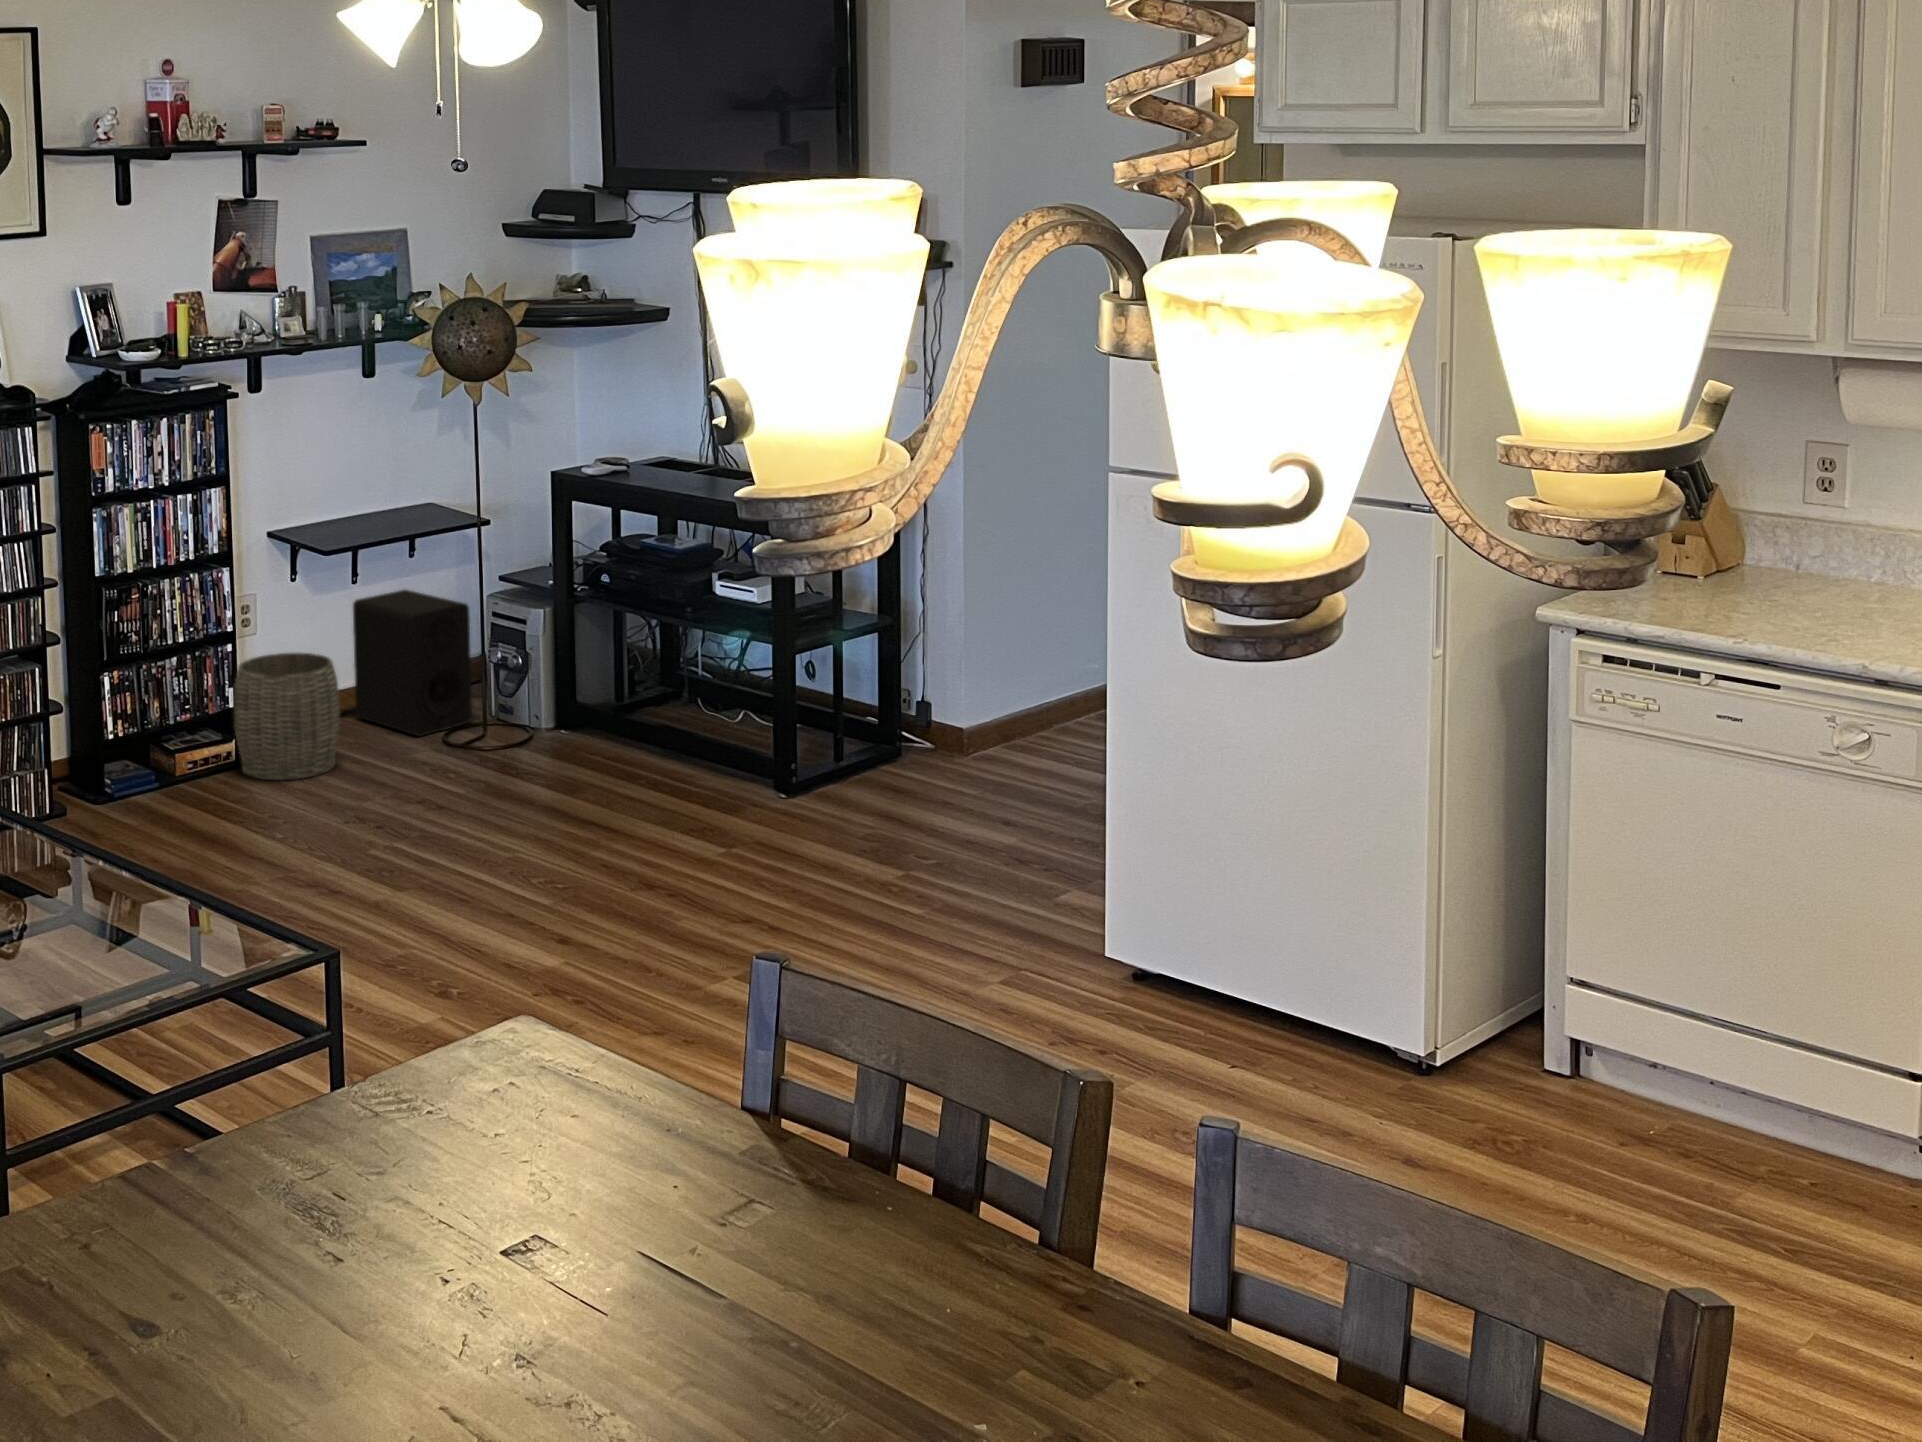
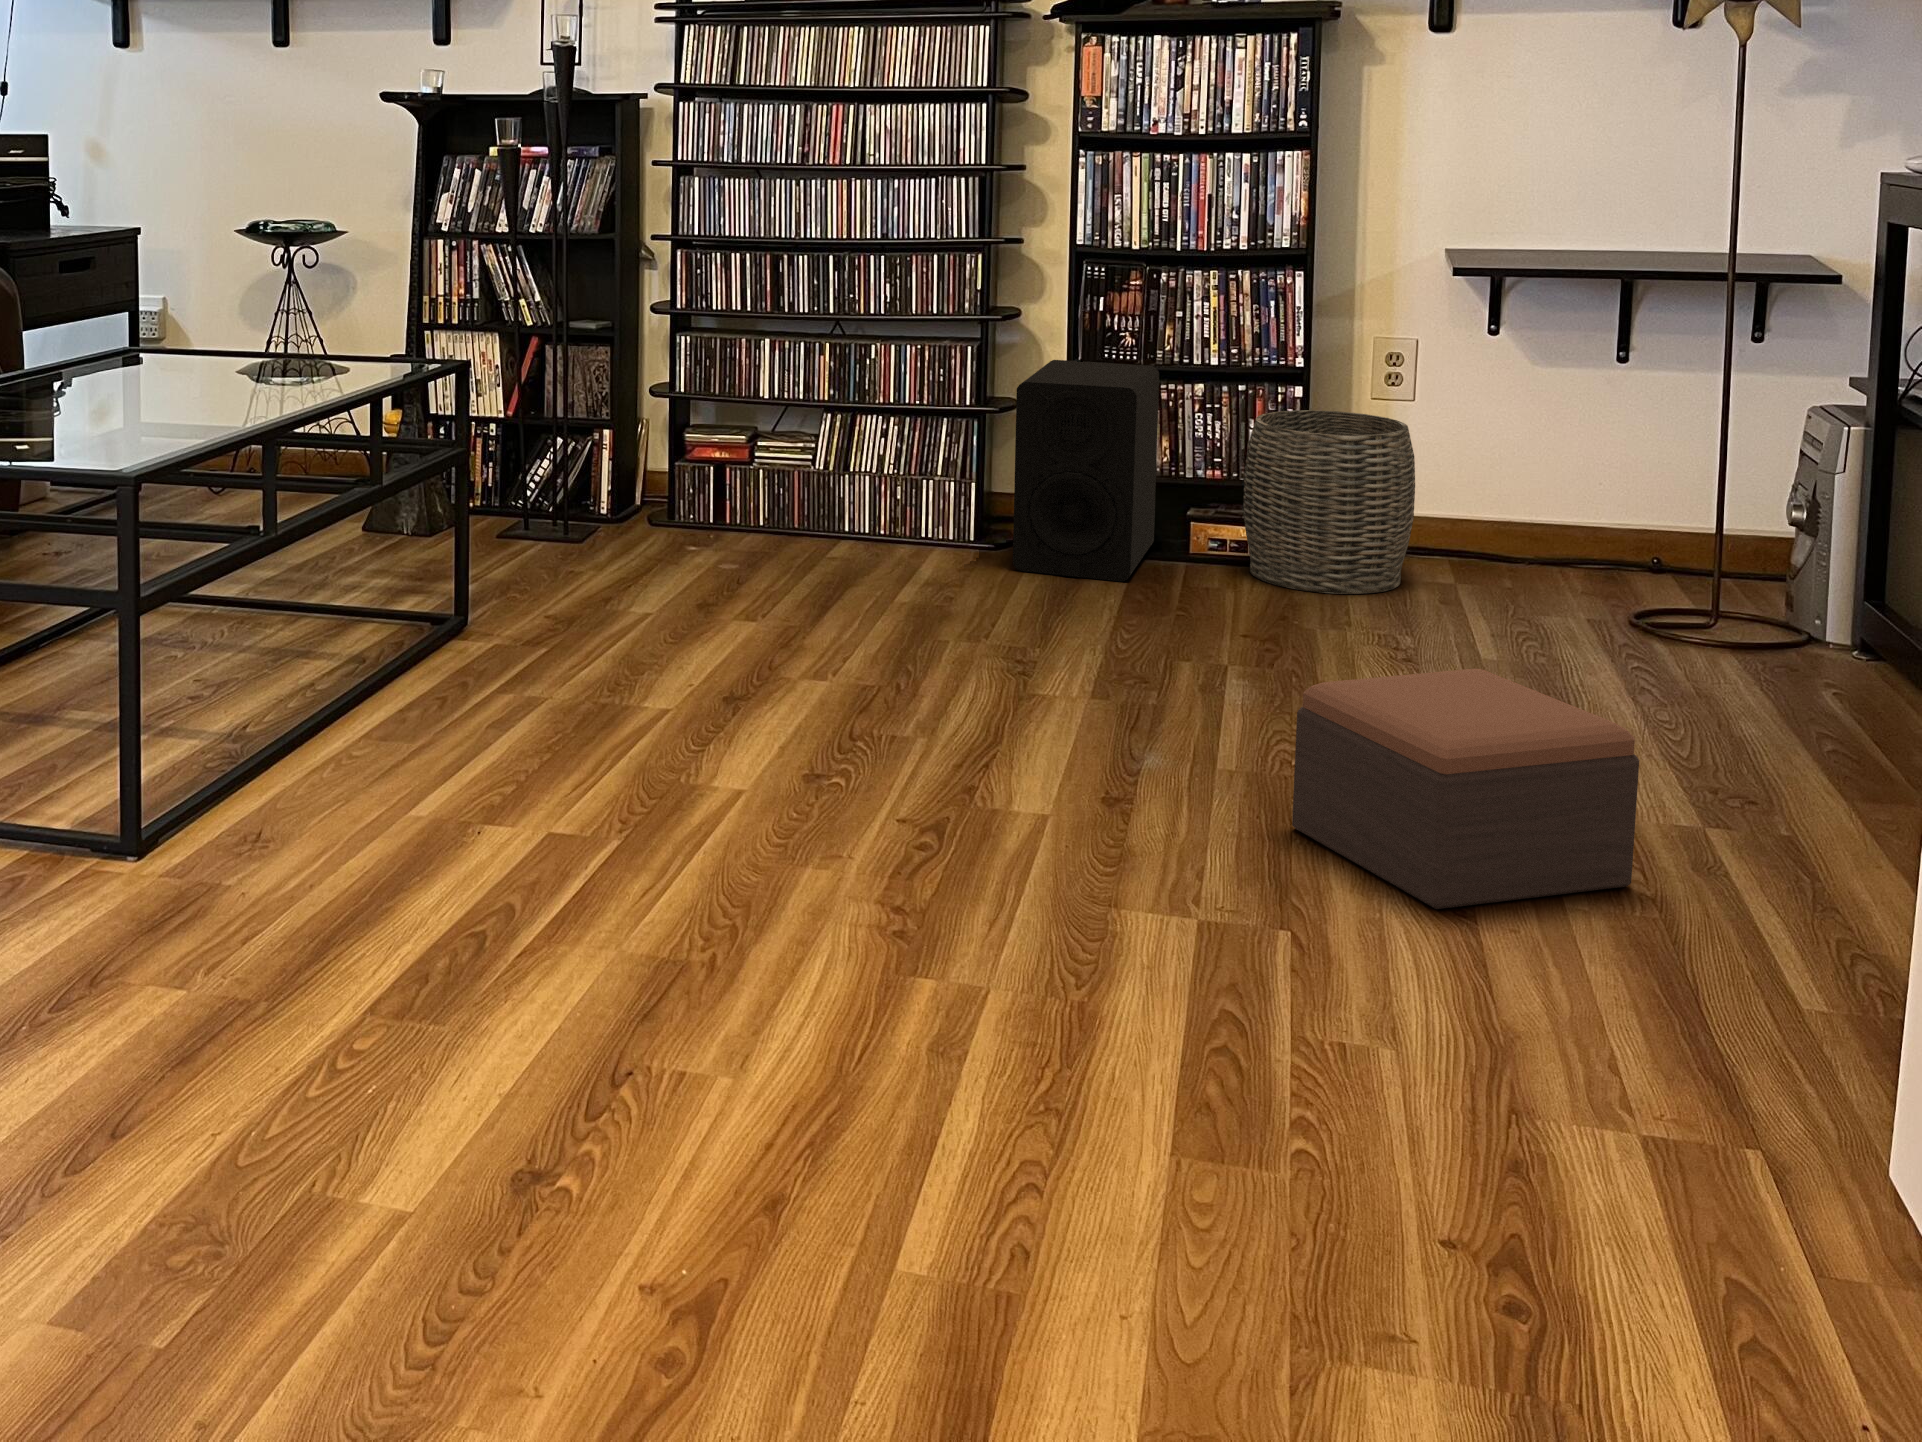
speaker: present [353,590,472,736] -> present [1013,360,1159,582]
footstool: none [609,782,745,905] -> present [1292,668,1639,909]

